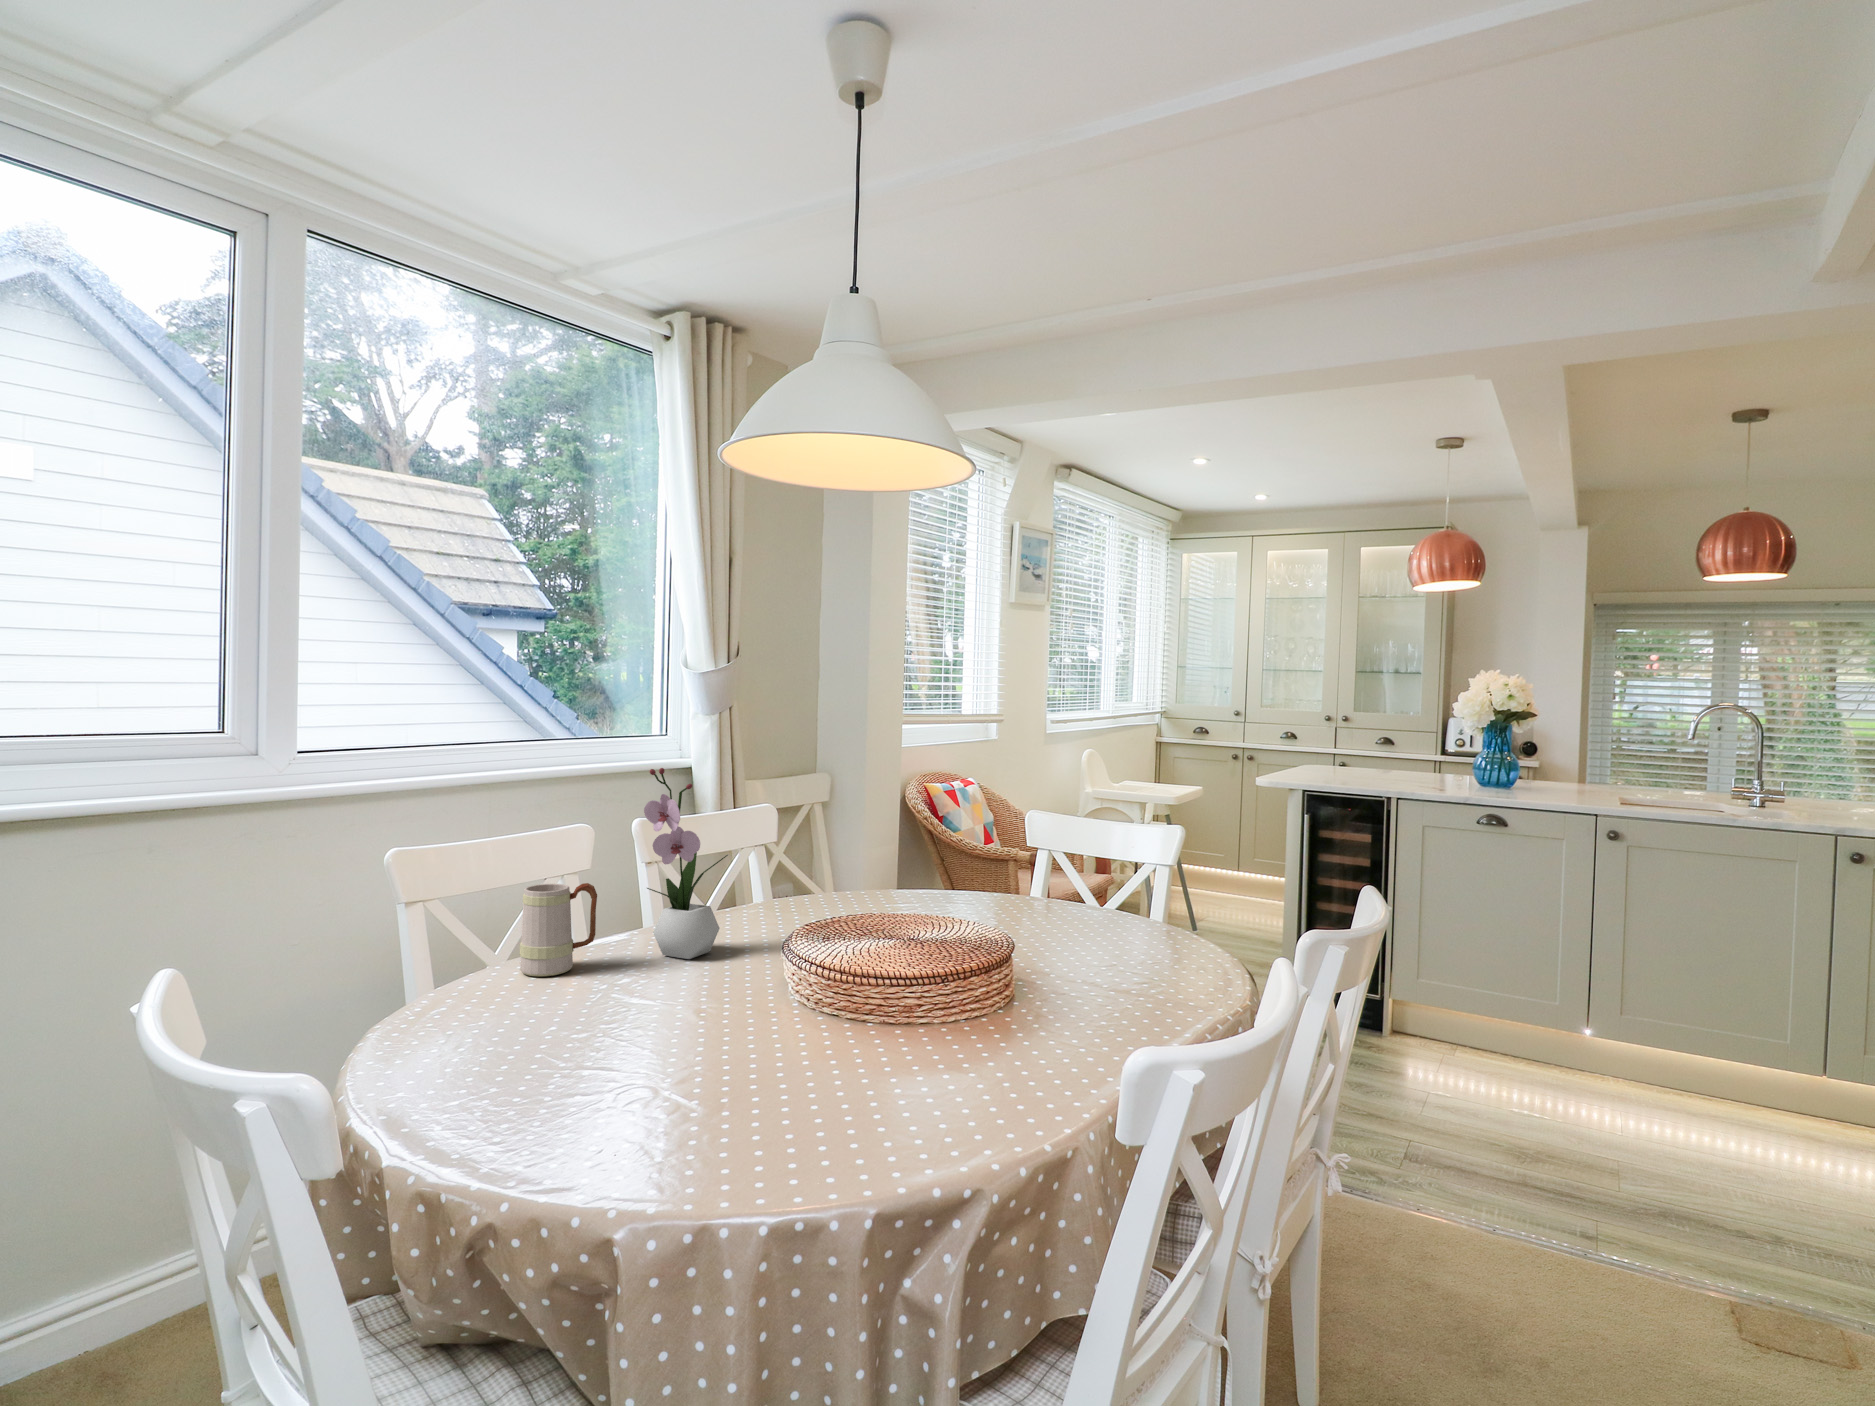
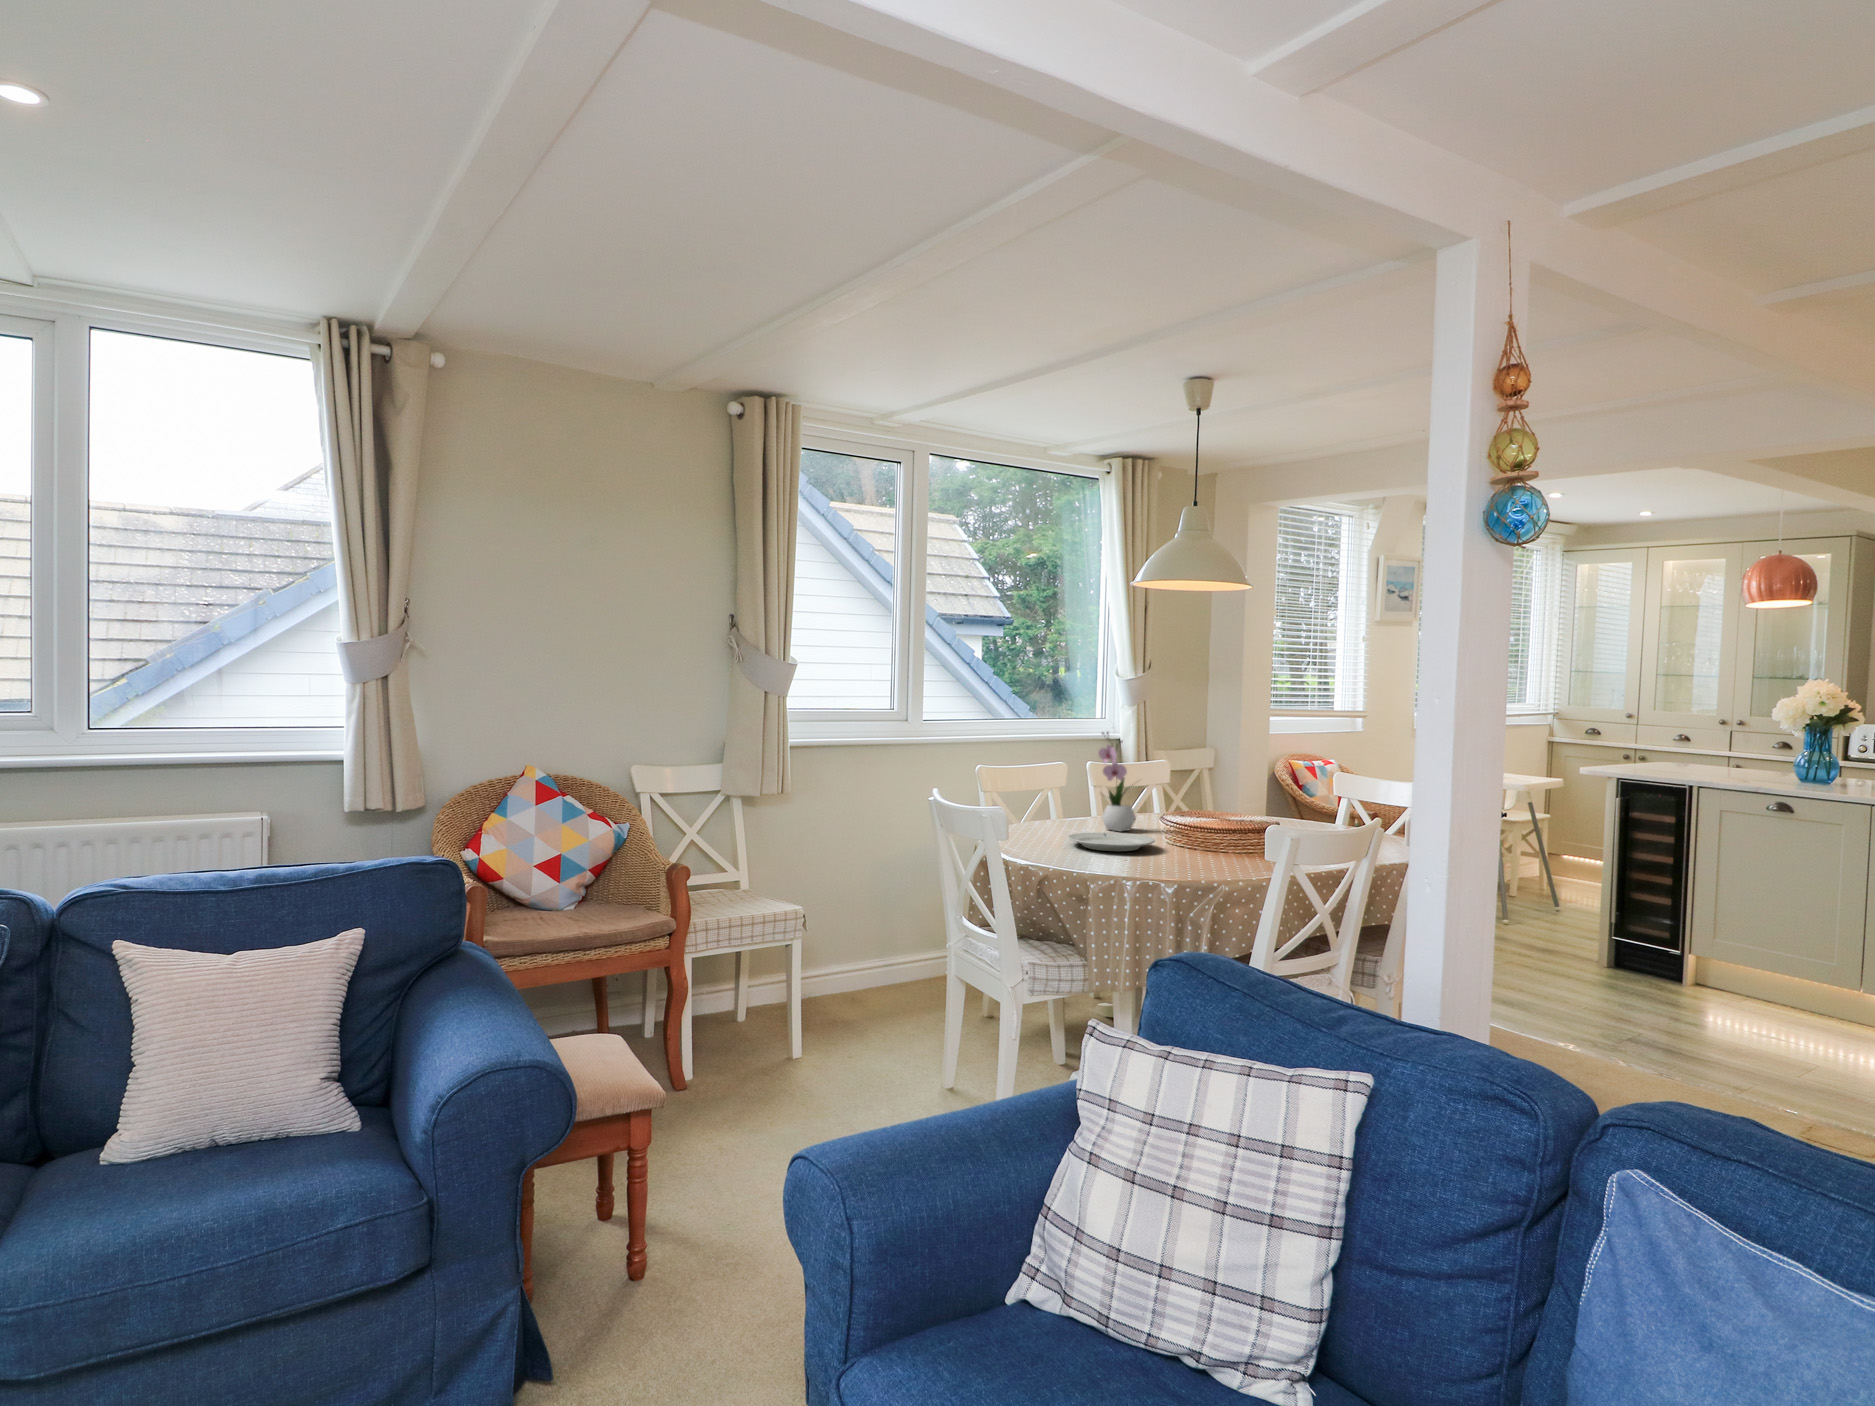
mug: present [520,883,597,976] -> none [1038,787,1075,831]
plate: none [570,976,759,1037] -> present [1067,832,1155,851]

